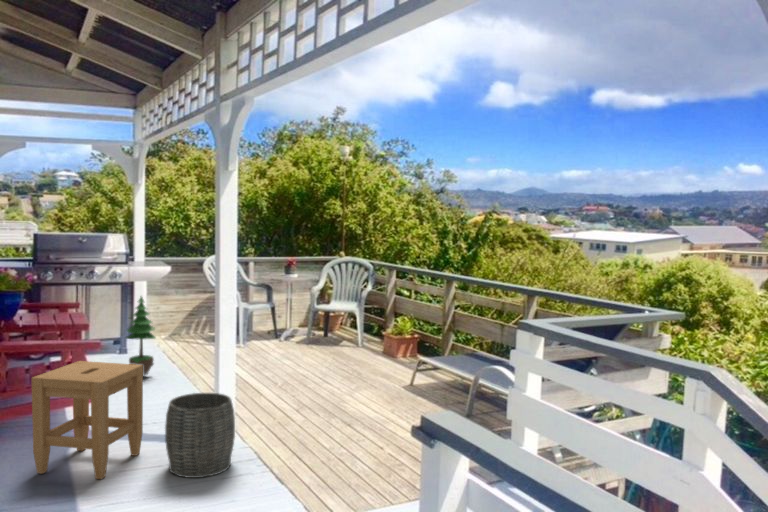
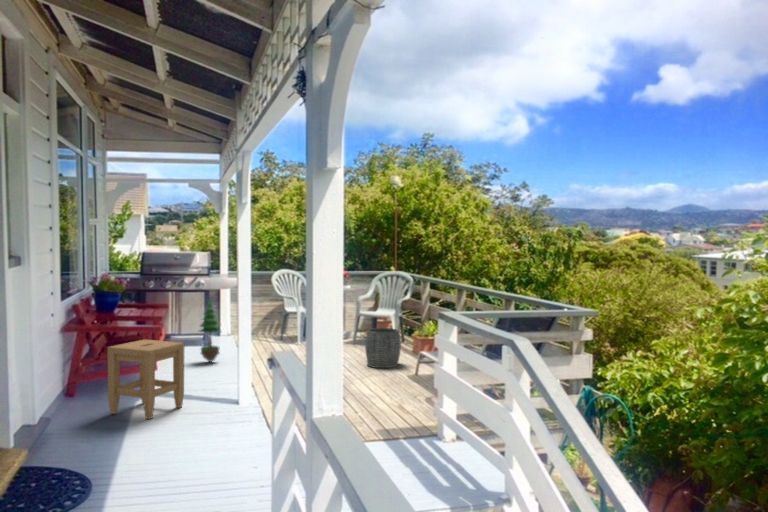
woven basket: present [165,393,235,478] -> present [365,328,401,368]

